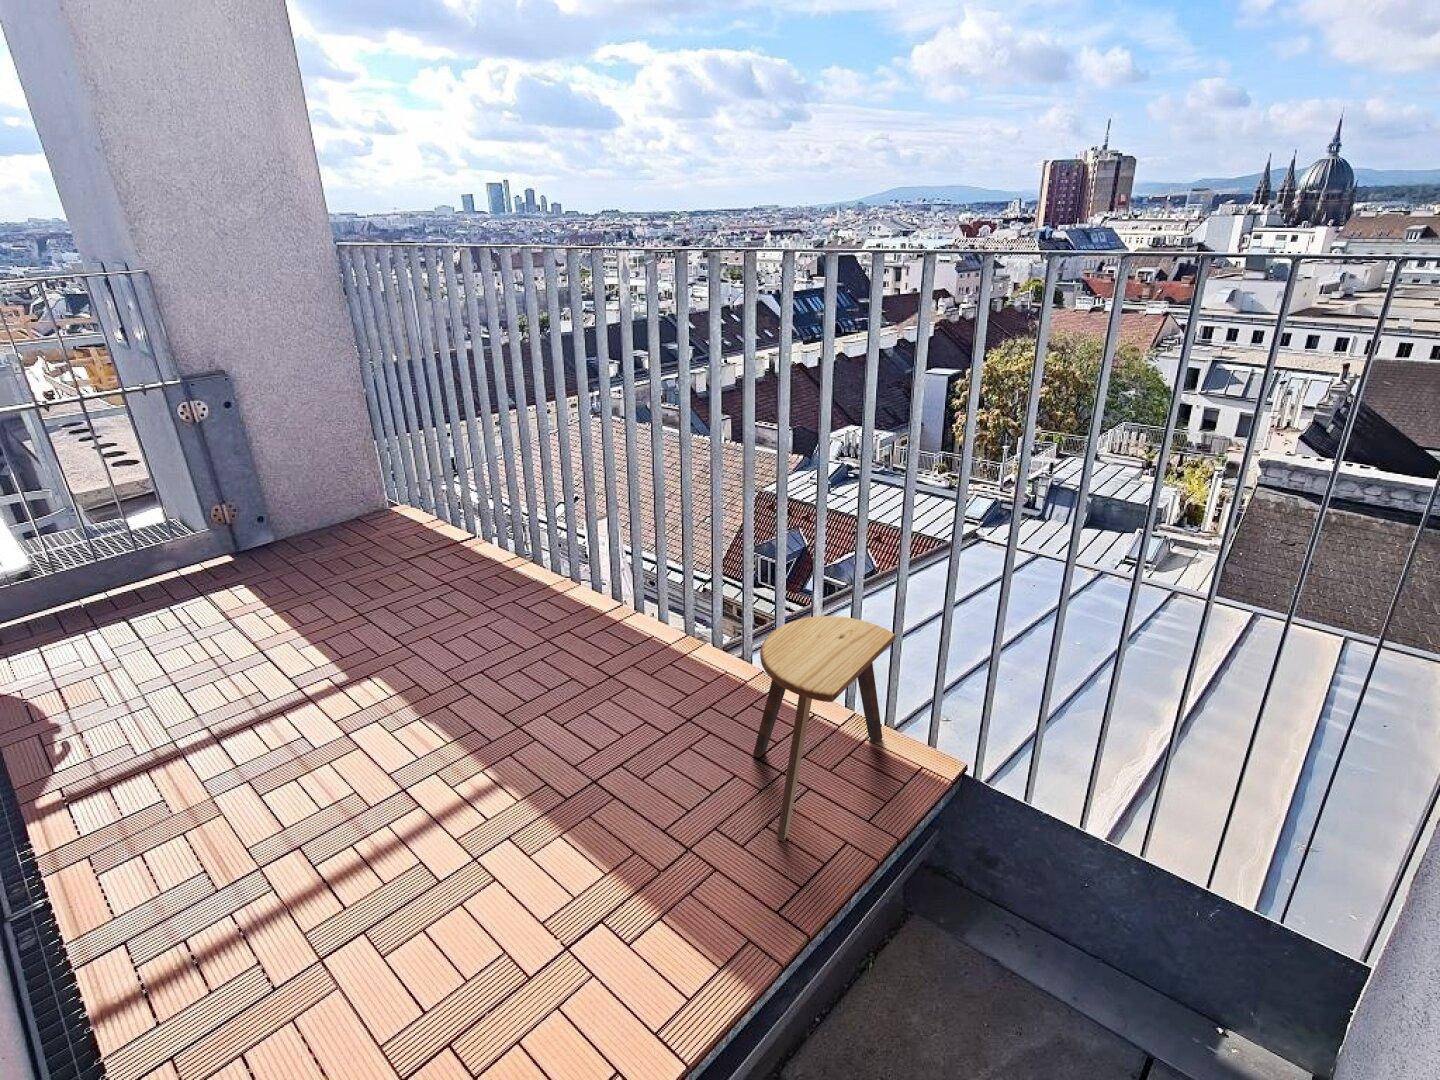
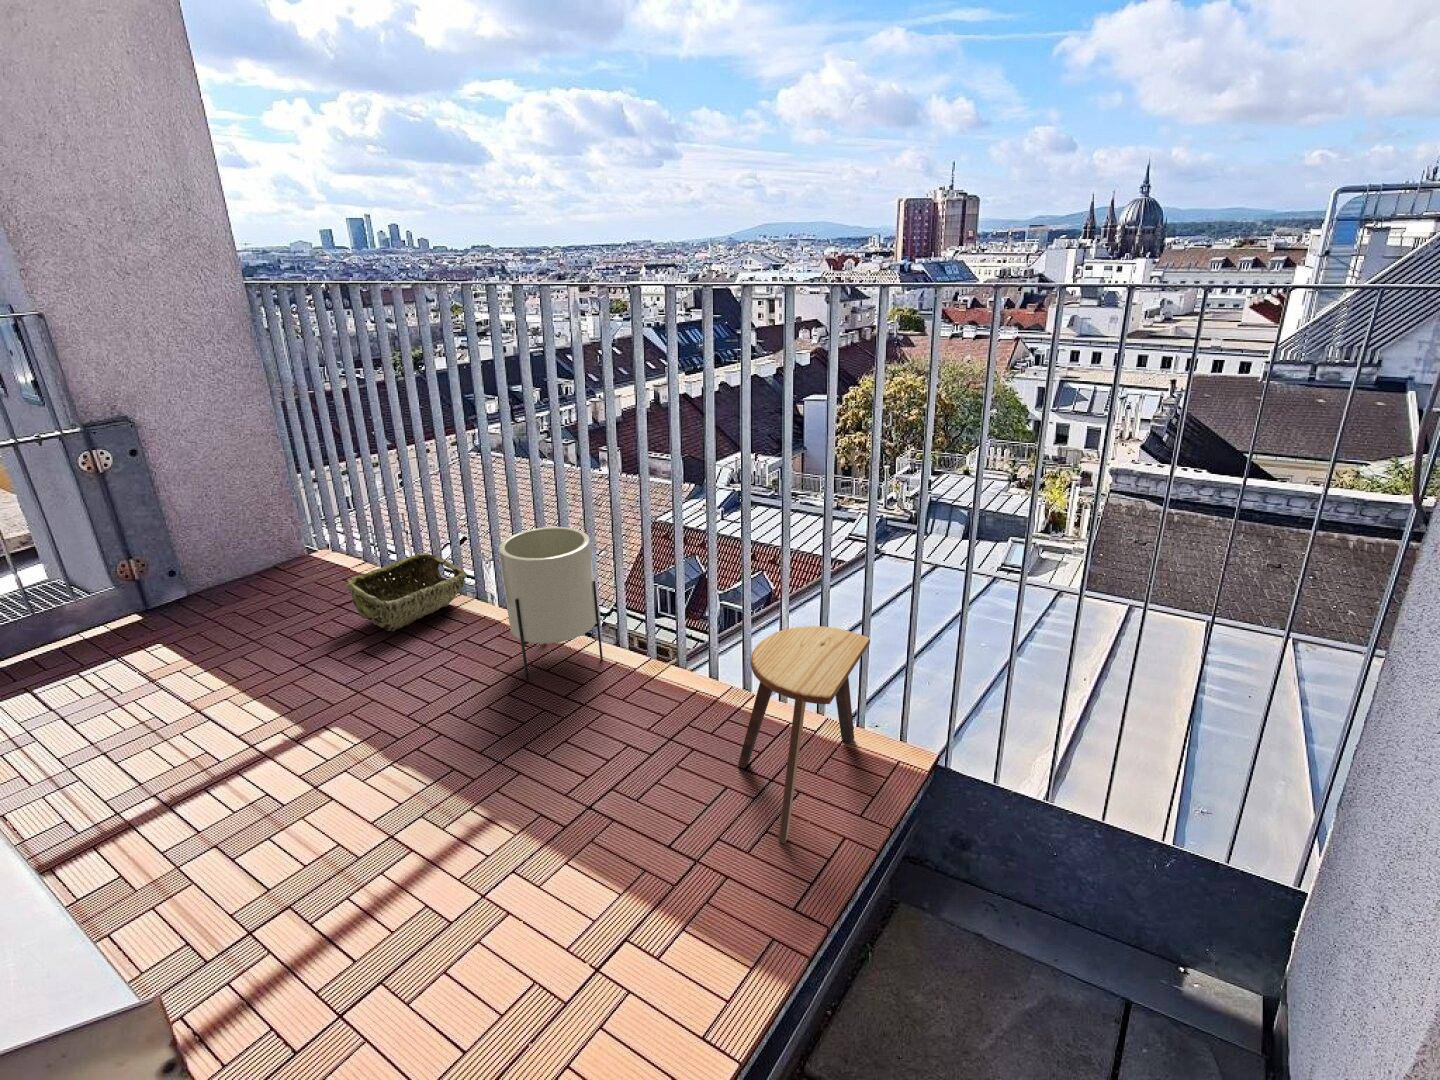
planter: none [540,494,642,648] -> present [499,527,603,681]
woven basket: none [407,512,523,588] -> present [347,553,467,631]

